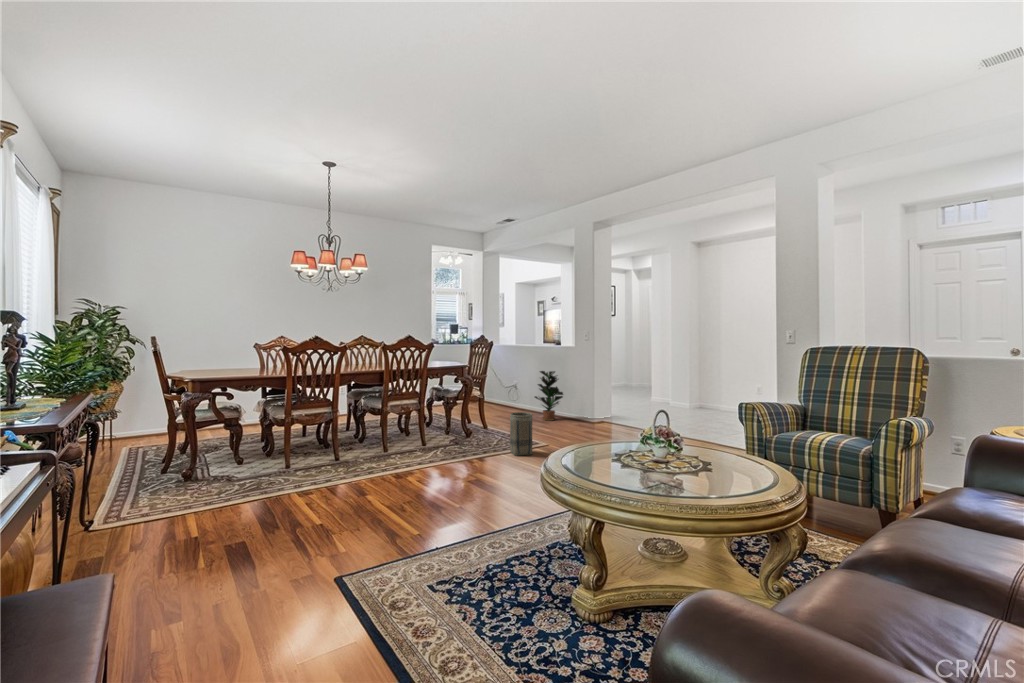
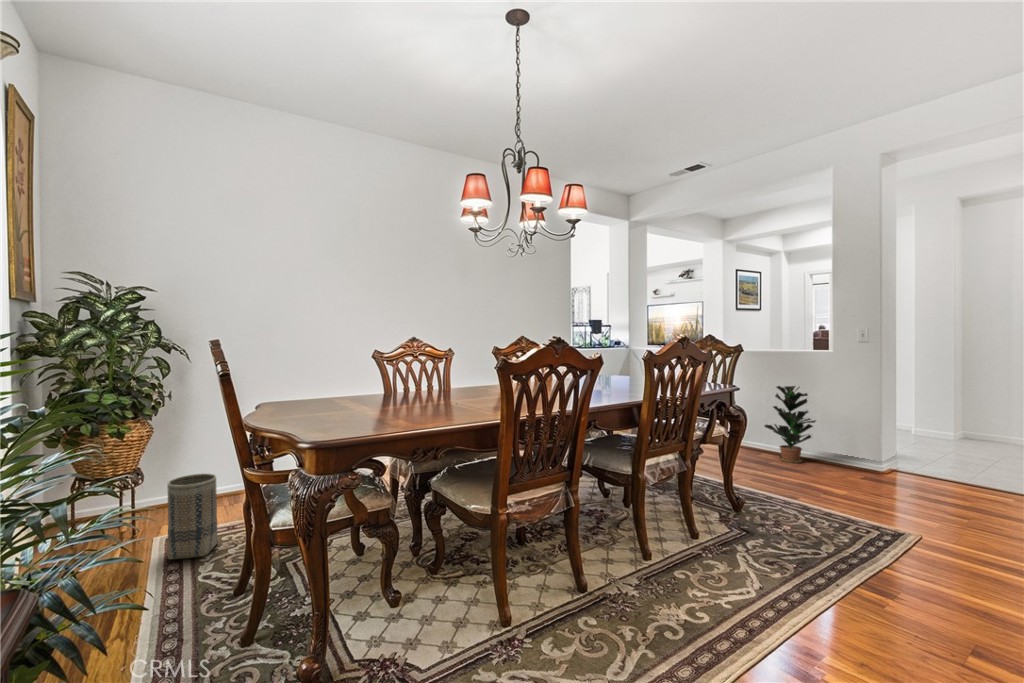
basket: present [510,412,532,456] -> present [168,474,217,559]

